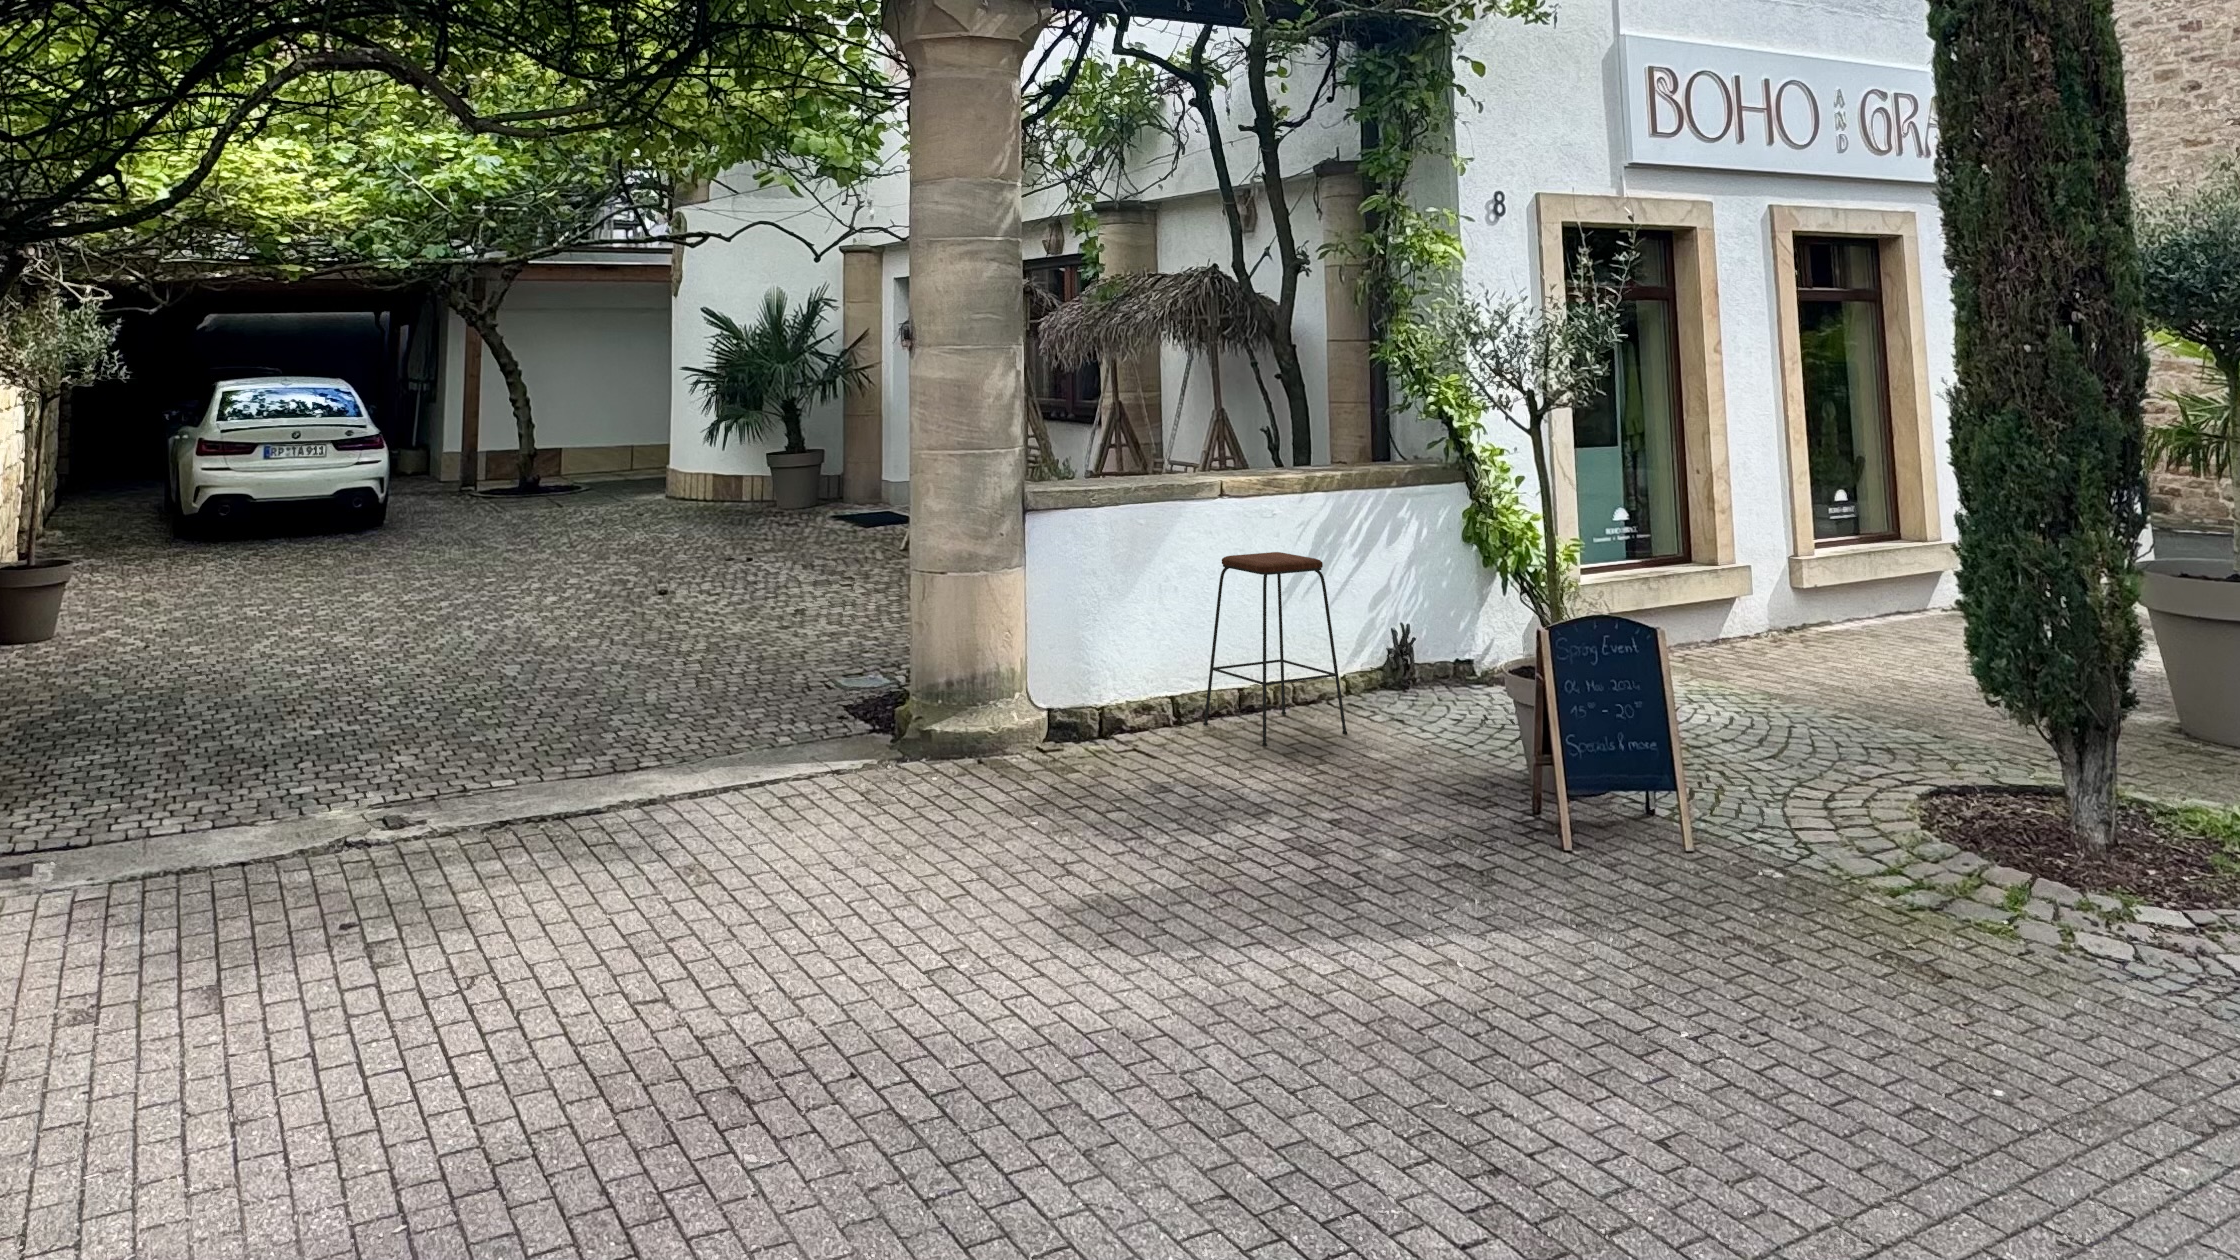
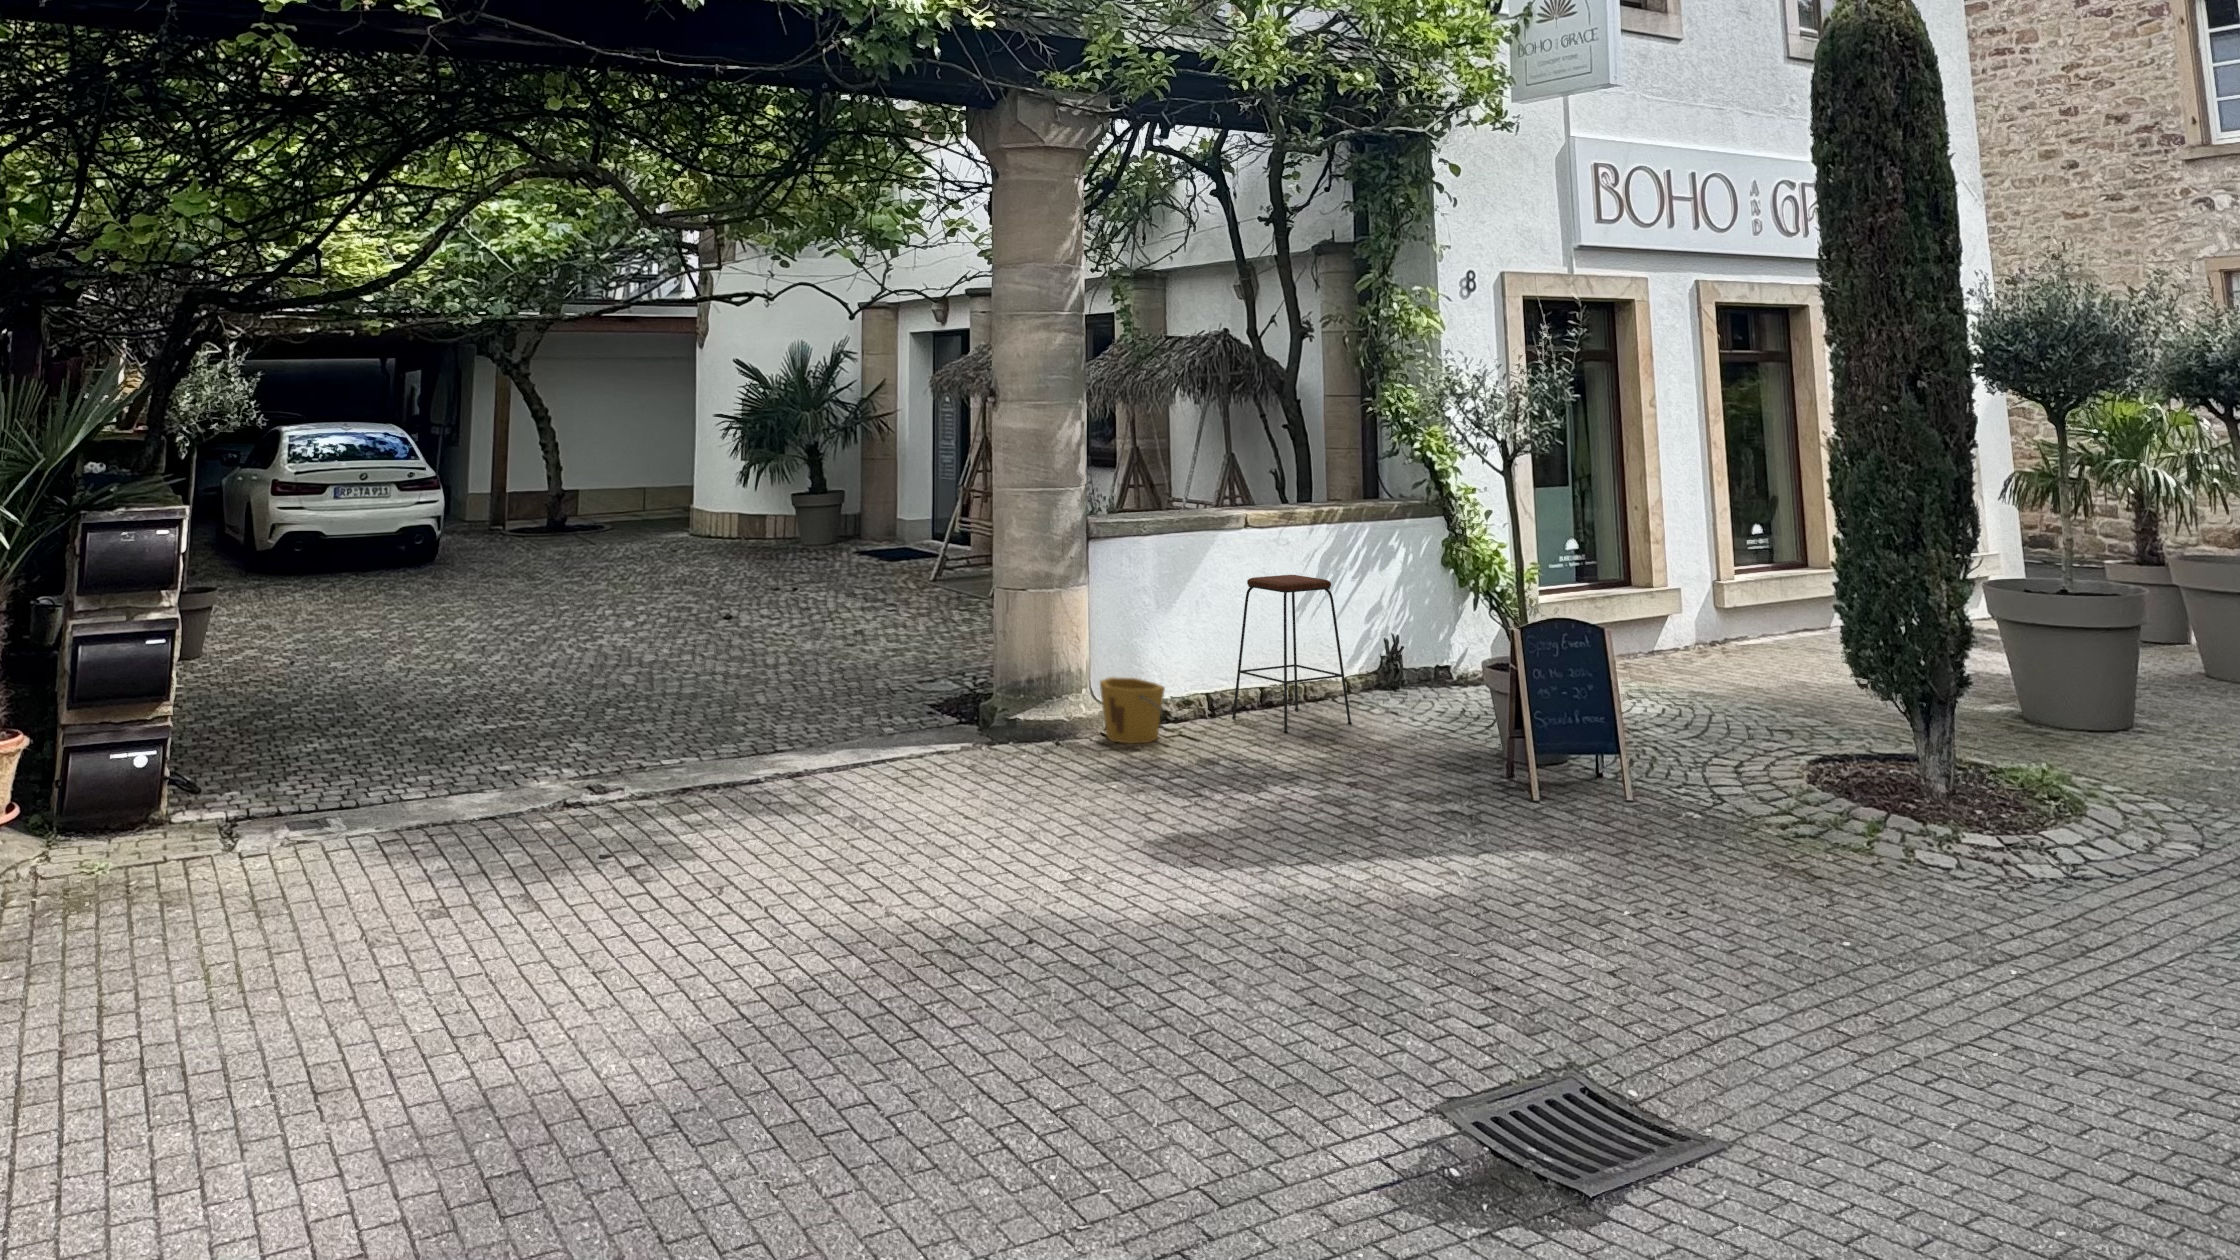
bucket: none [1036,677,1115,760] -> present [1100,677,1165,744]

